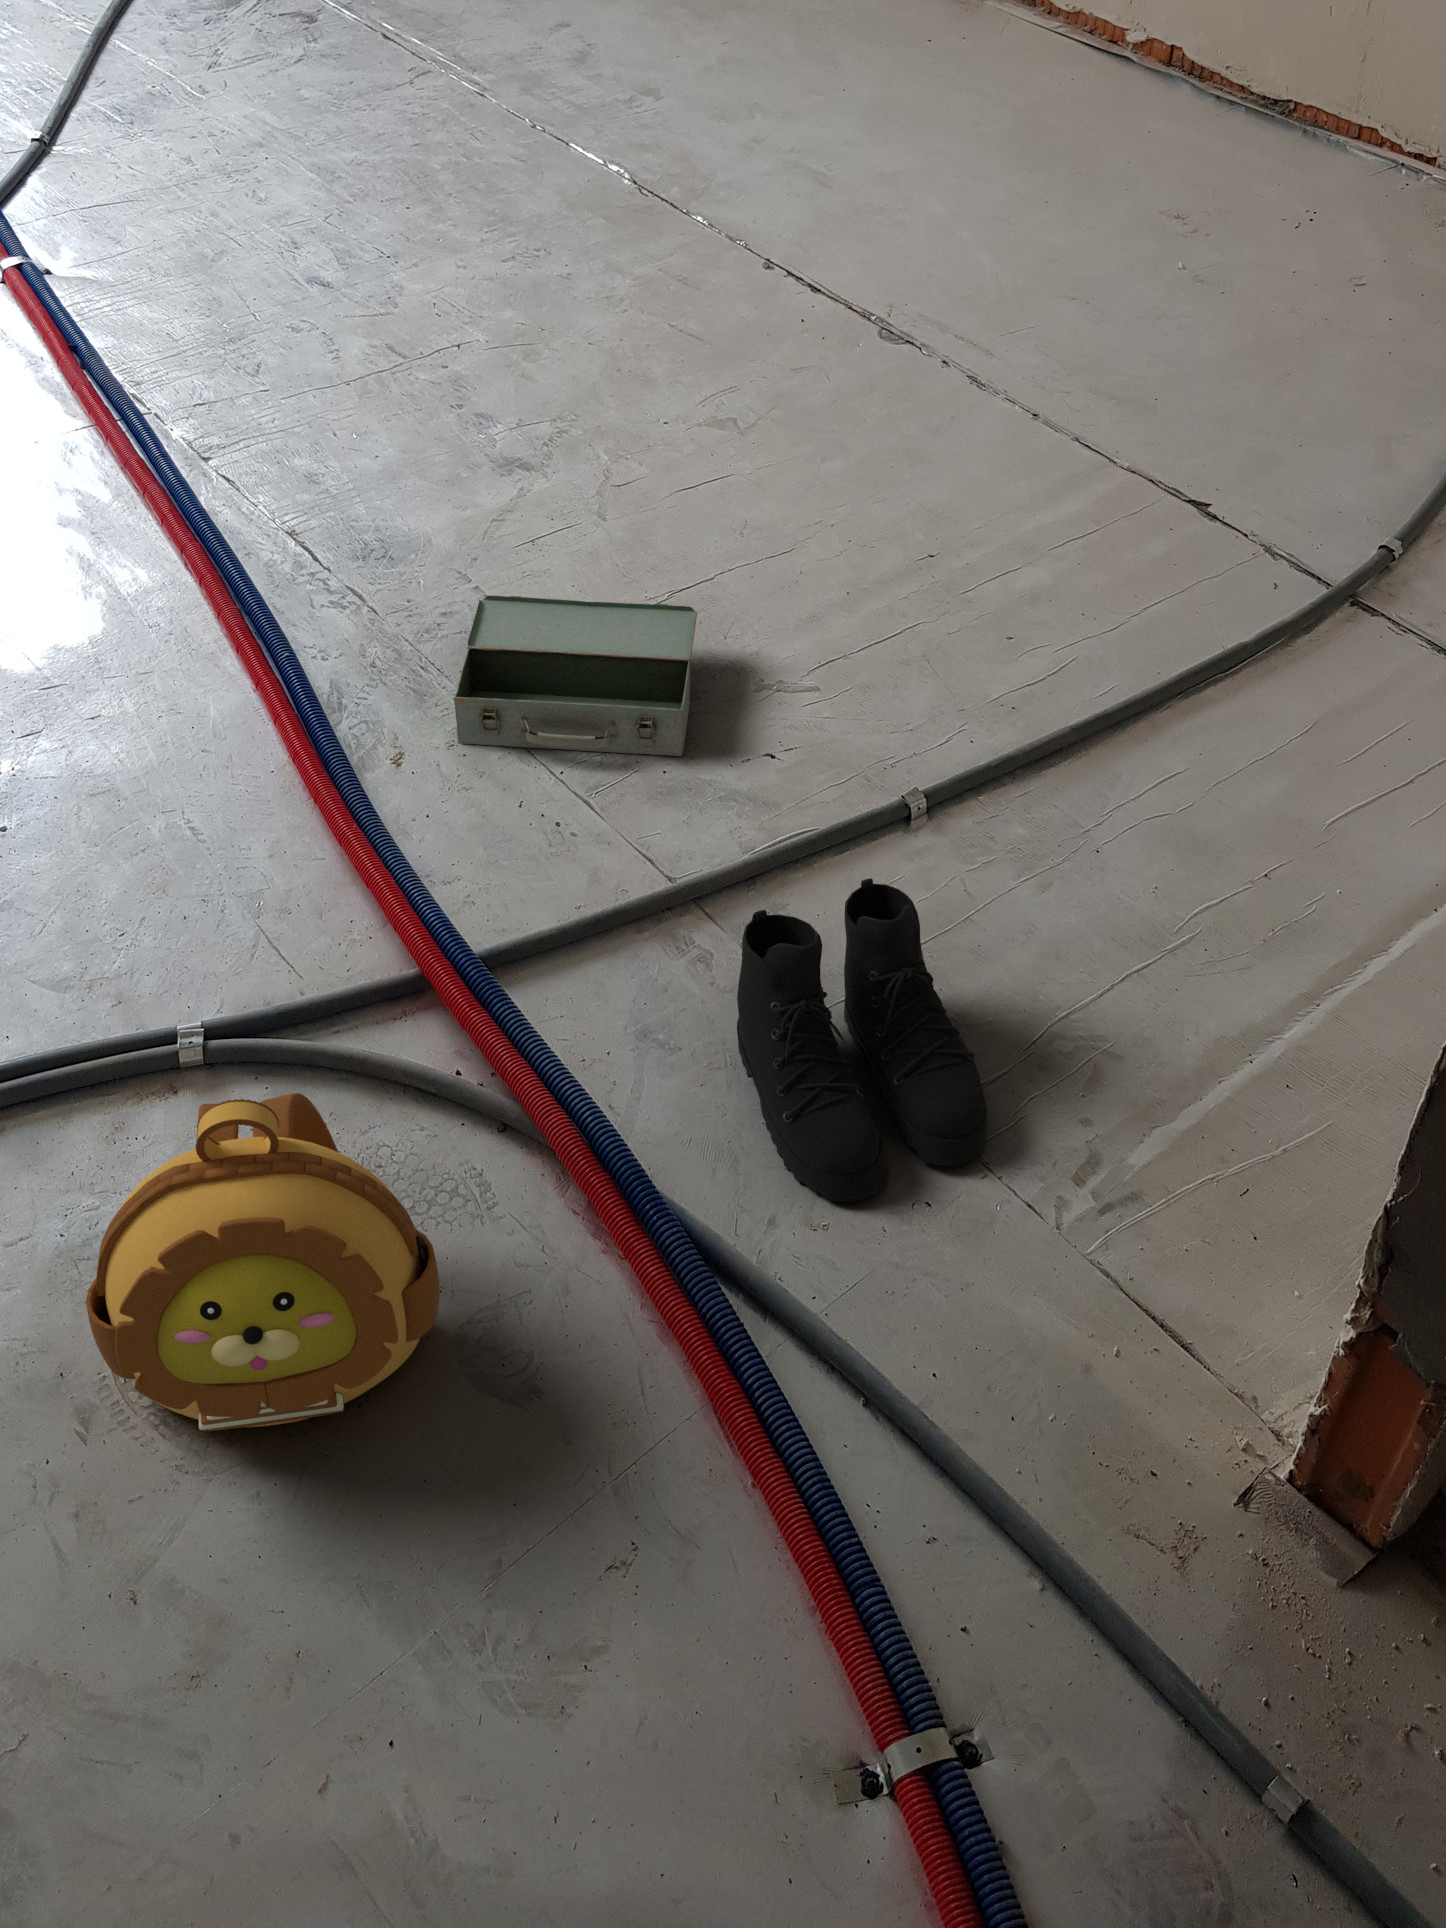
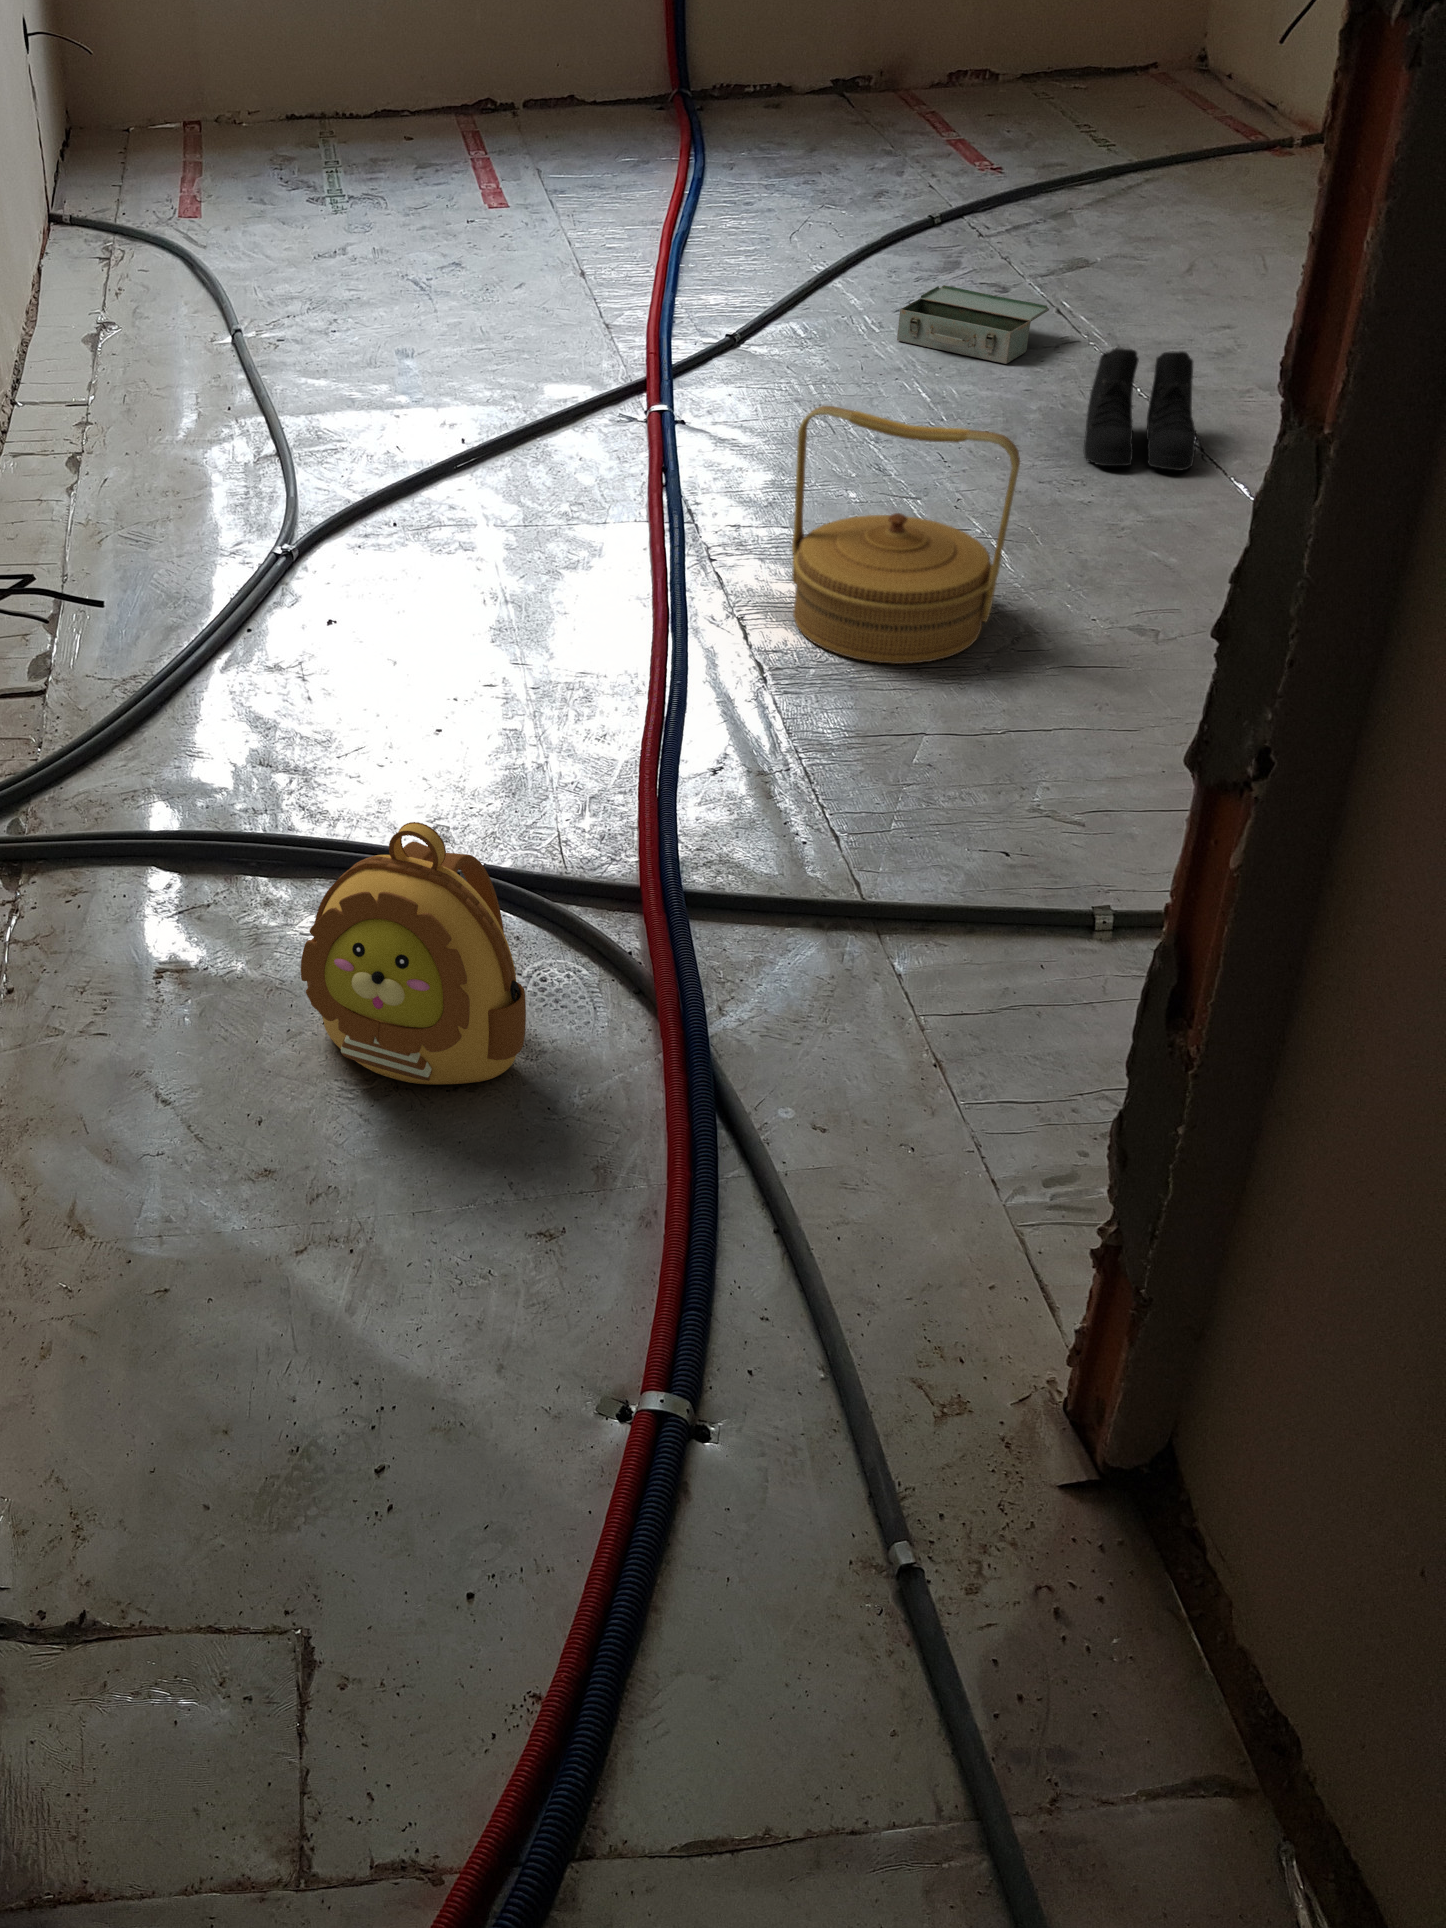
basket: none [294,252,570,548] -> present [792,406,1020,664]
toolbox: present [454,595,697,756] -> present [897,285,1049,364]
boots: present [737,878,987,1202] -> present [1084,348,1197,470]

